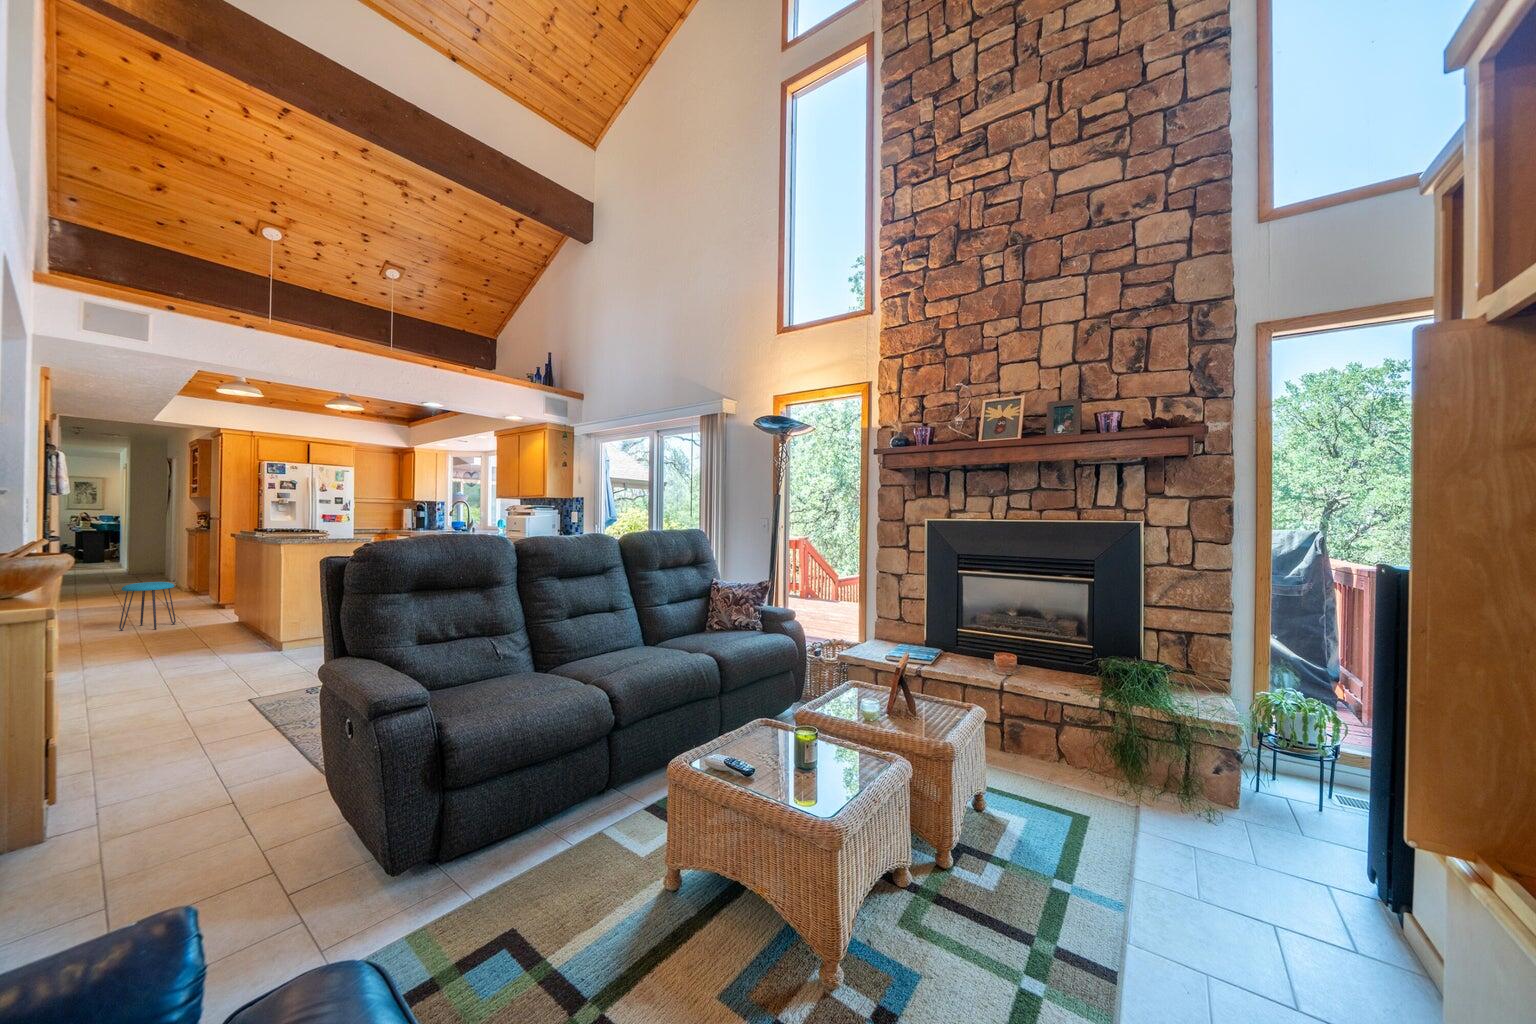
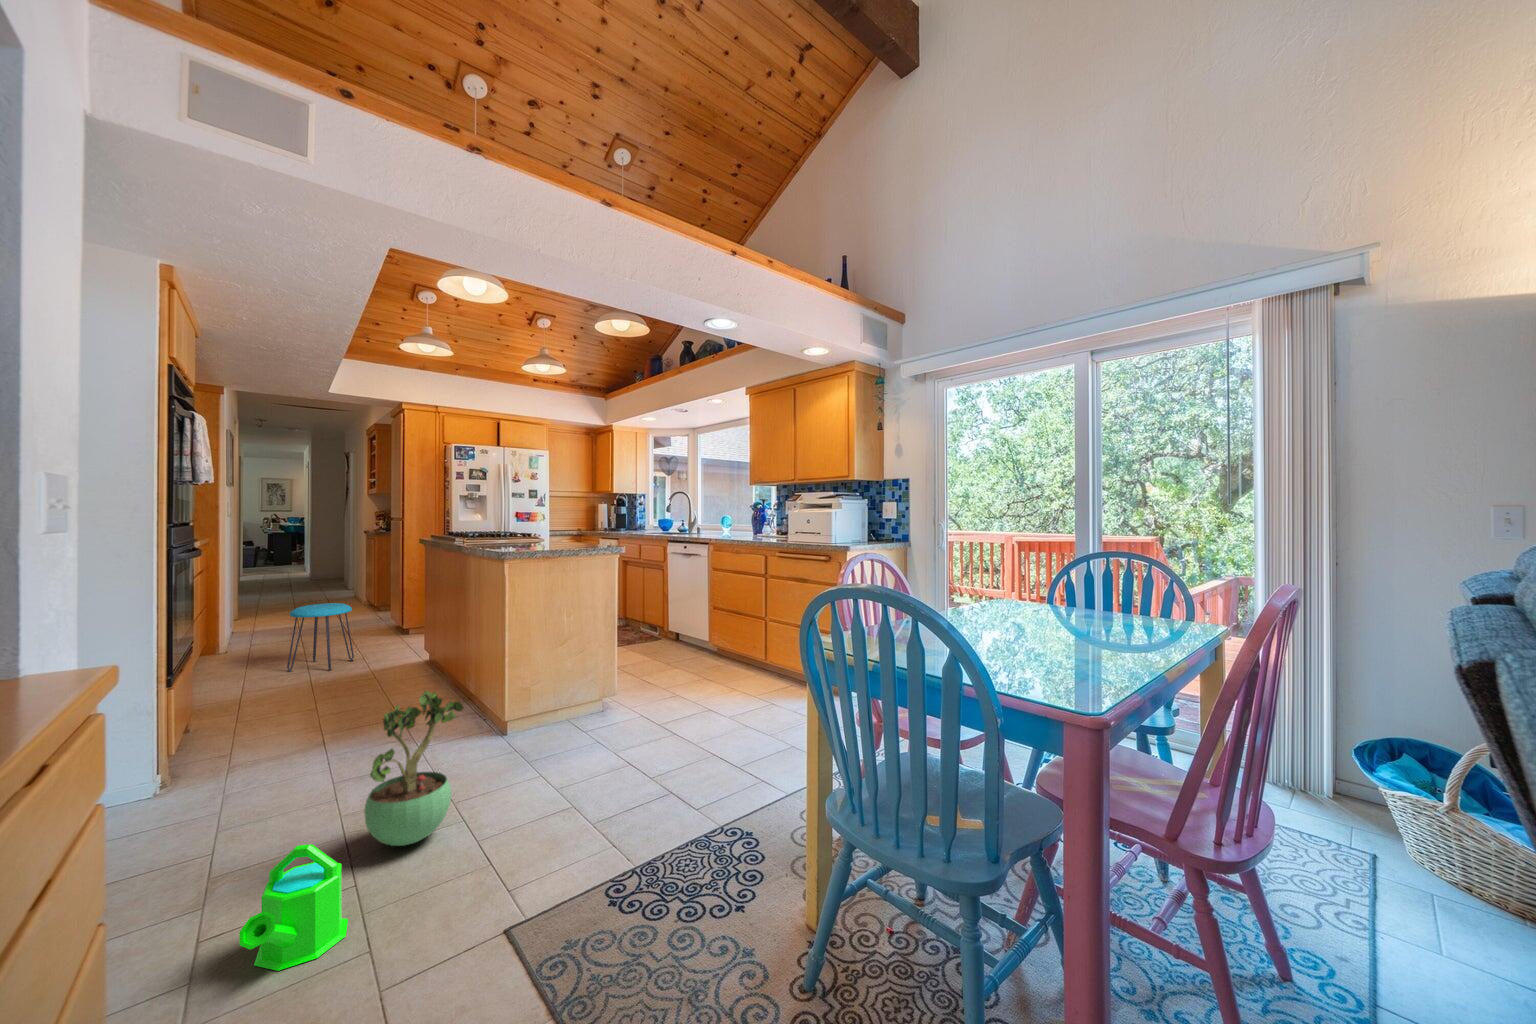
potted plant: none [182,610,244,687] -> present [364,690,463,846]
watering can: none [122,667,173,715] -> present [239,844,348,971]

